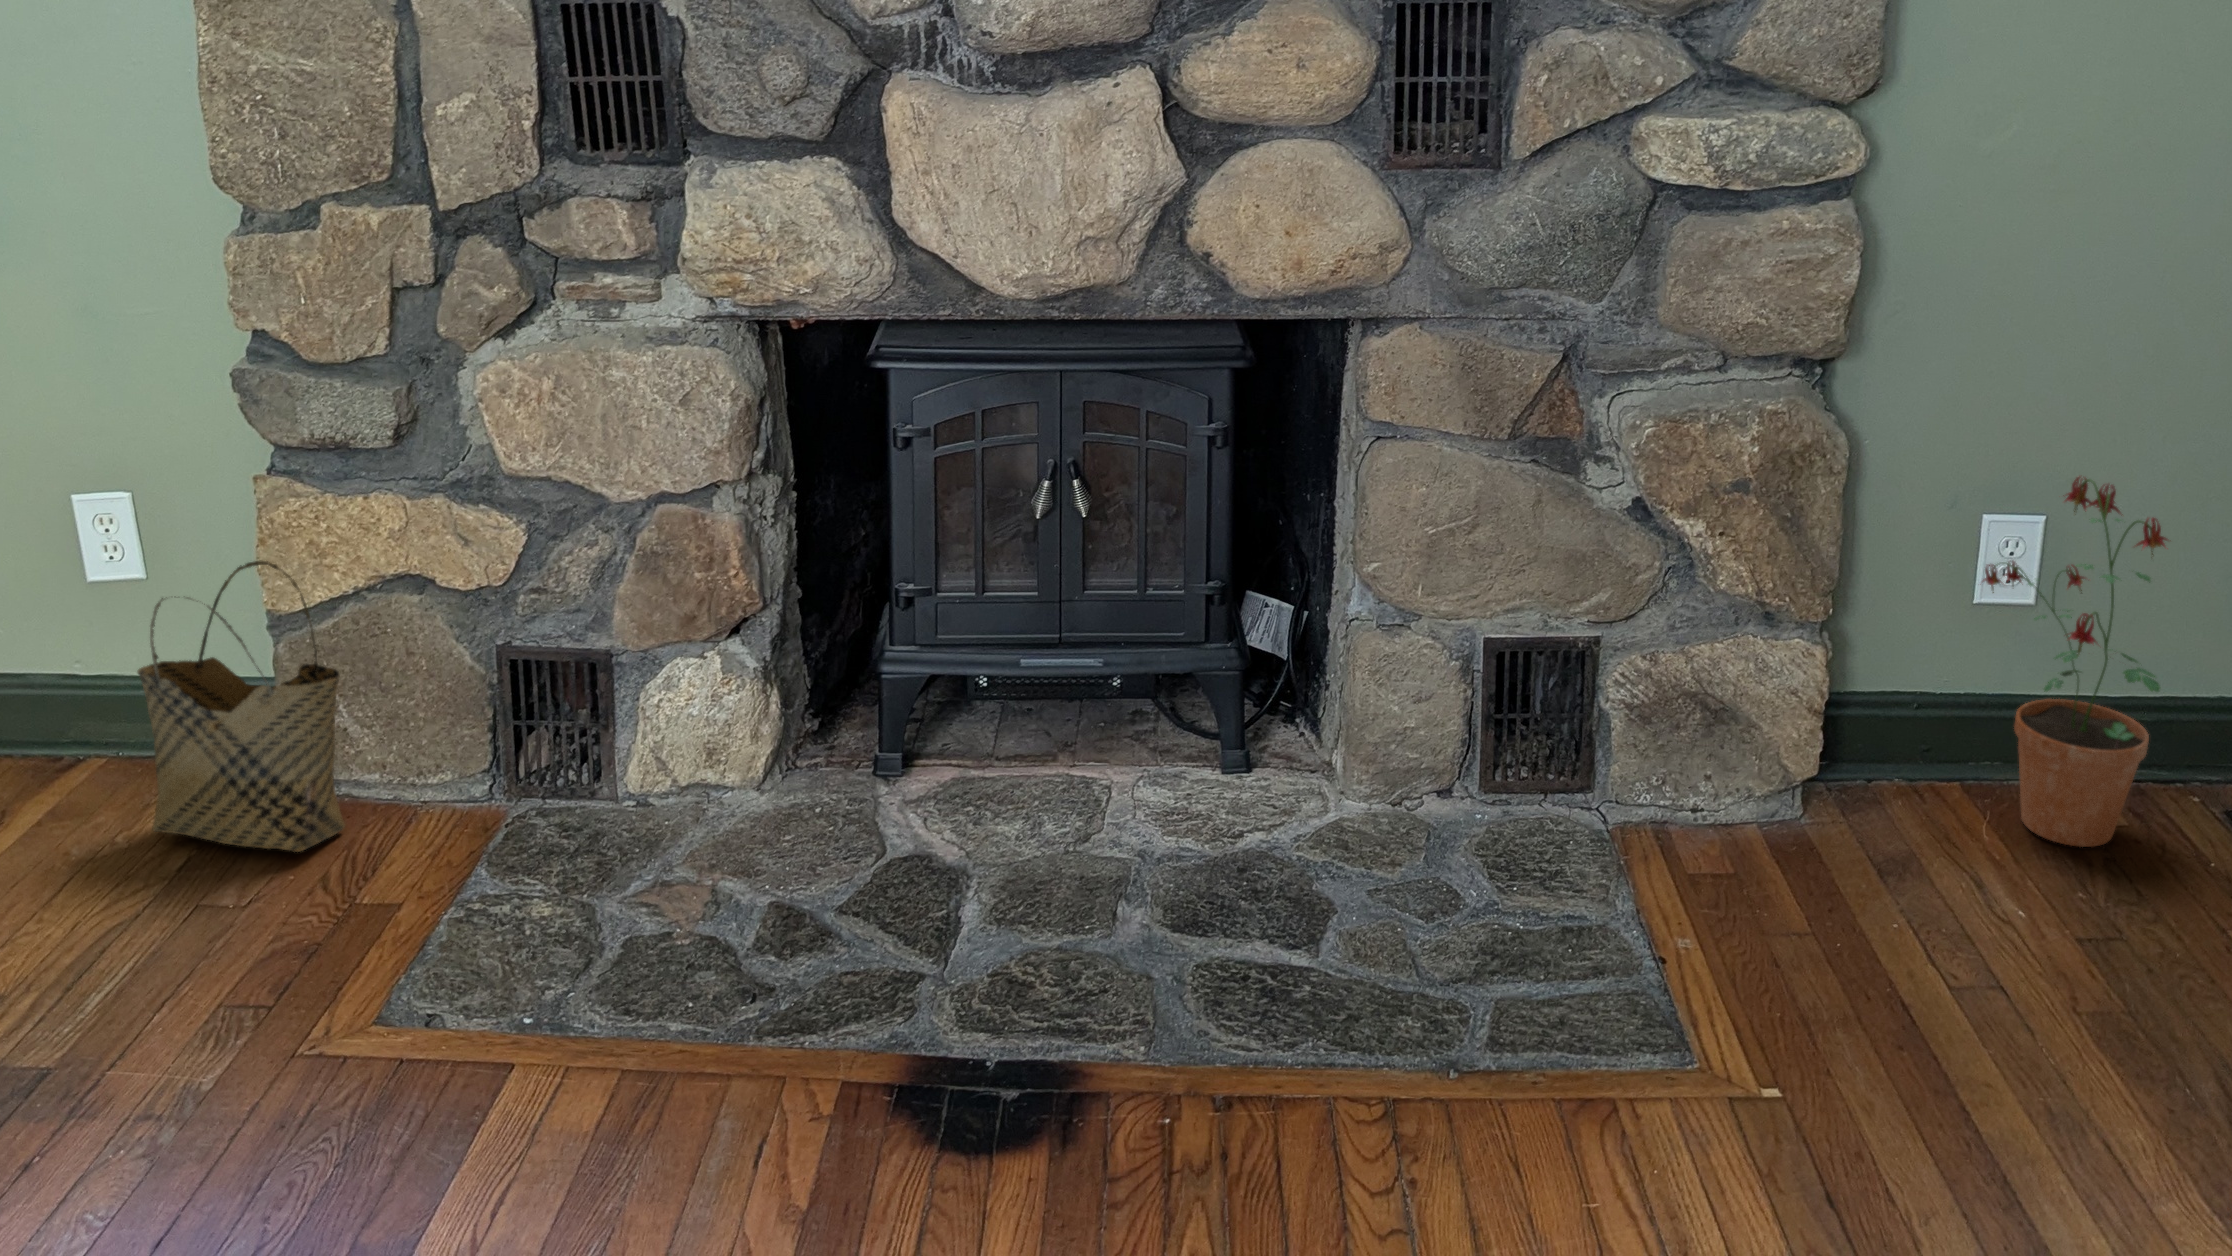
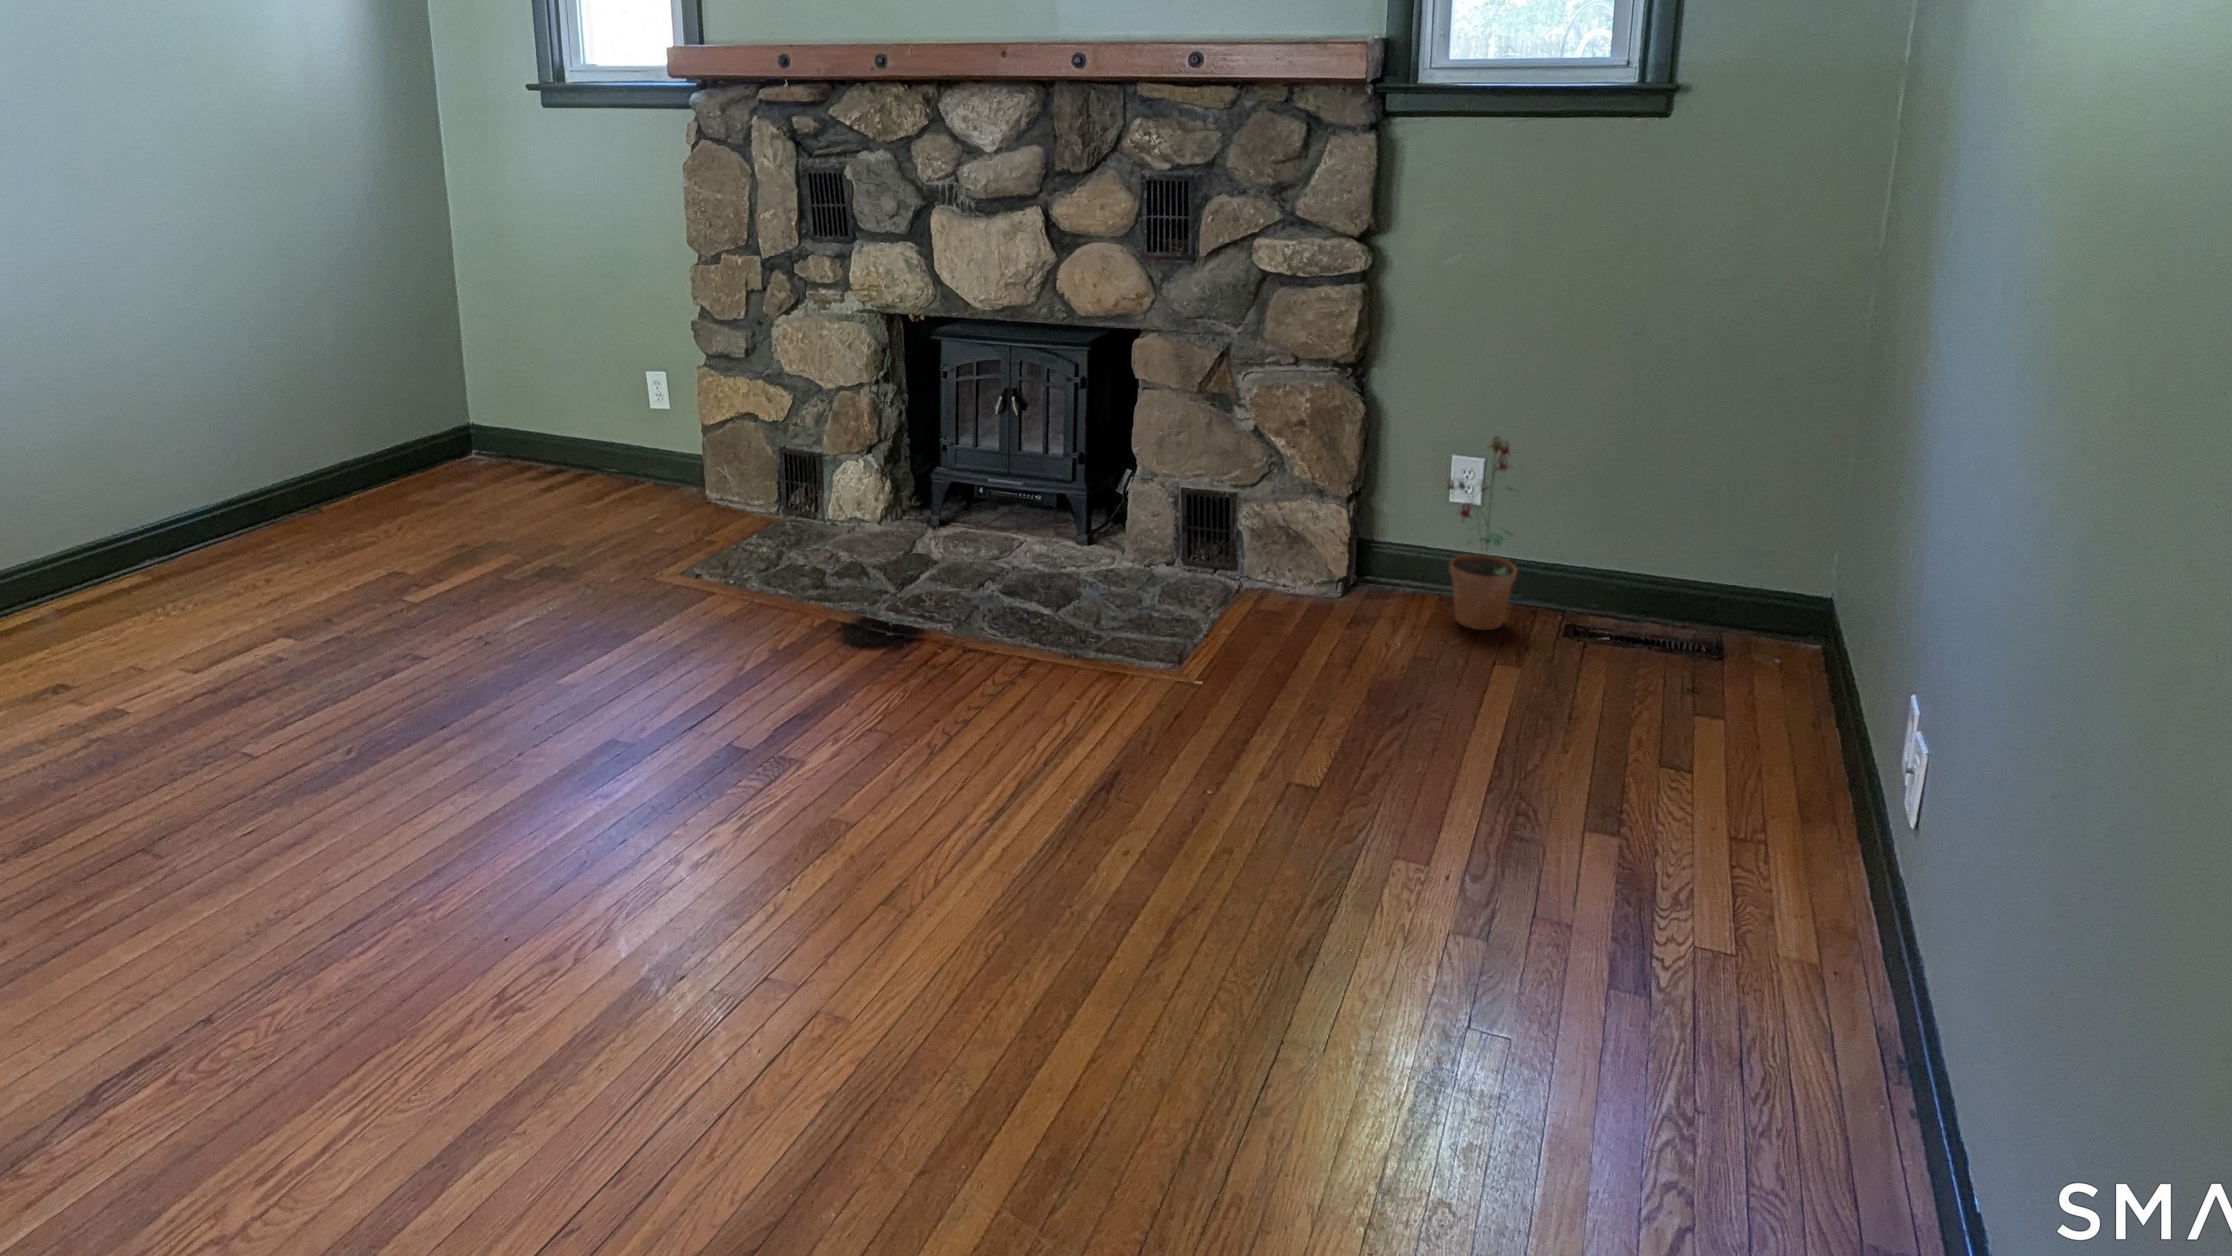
woven basket: present [137,561,345,852] -> none [646,399,716,518]

